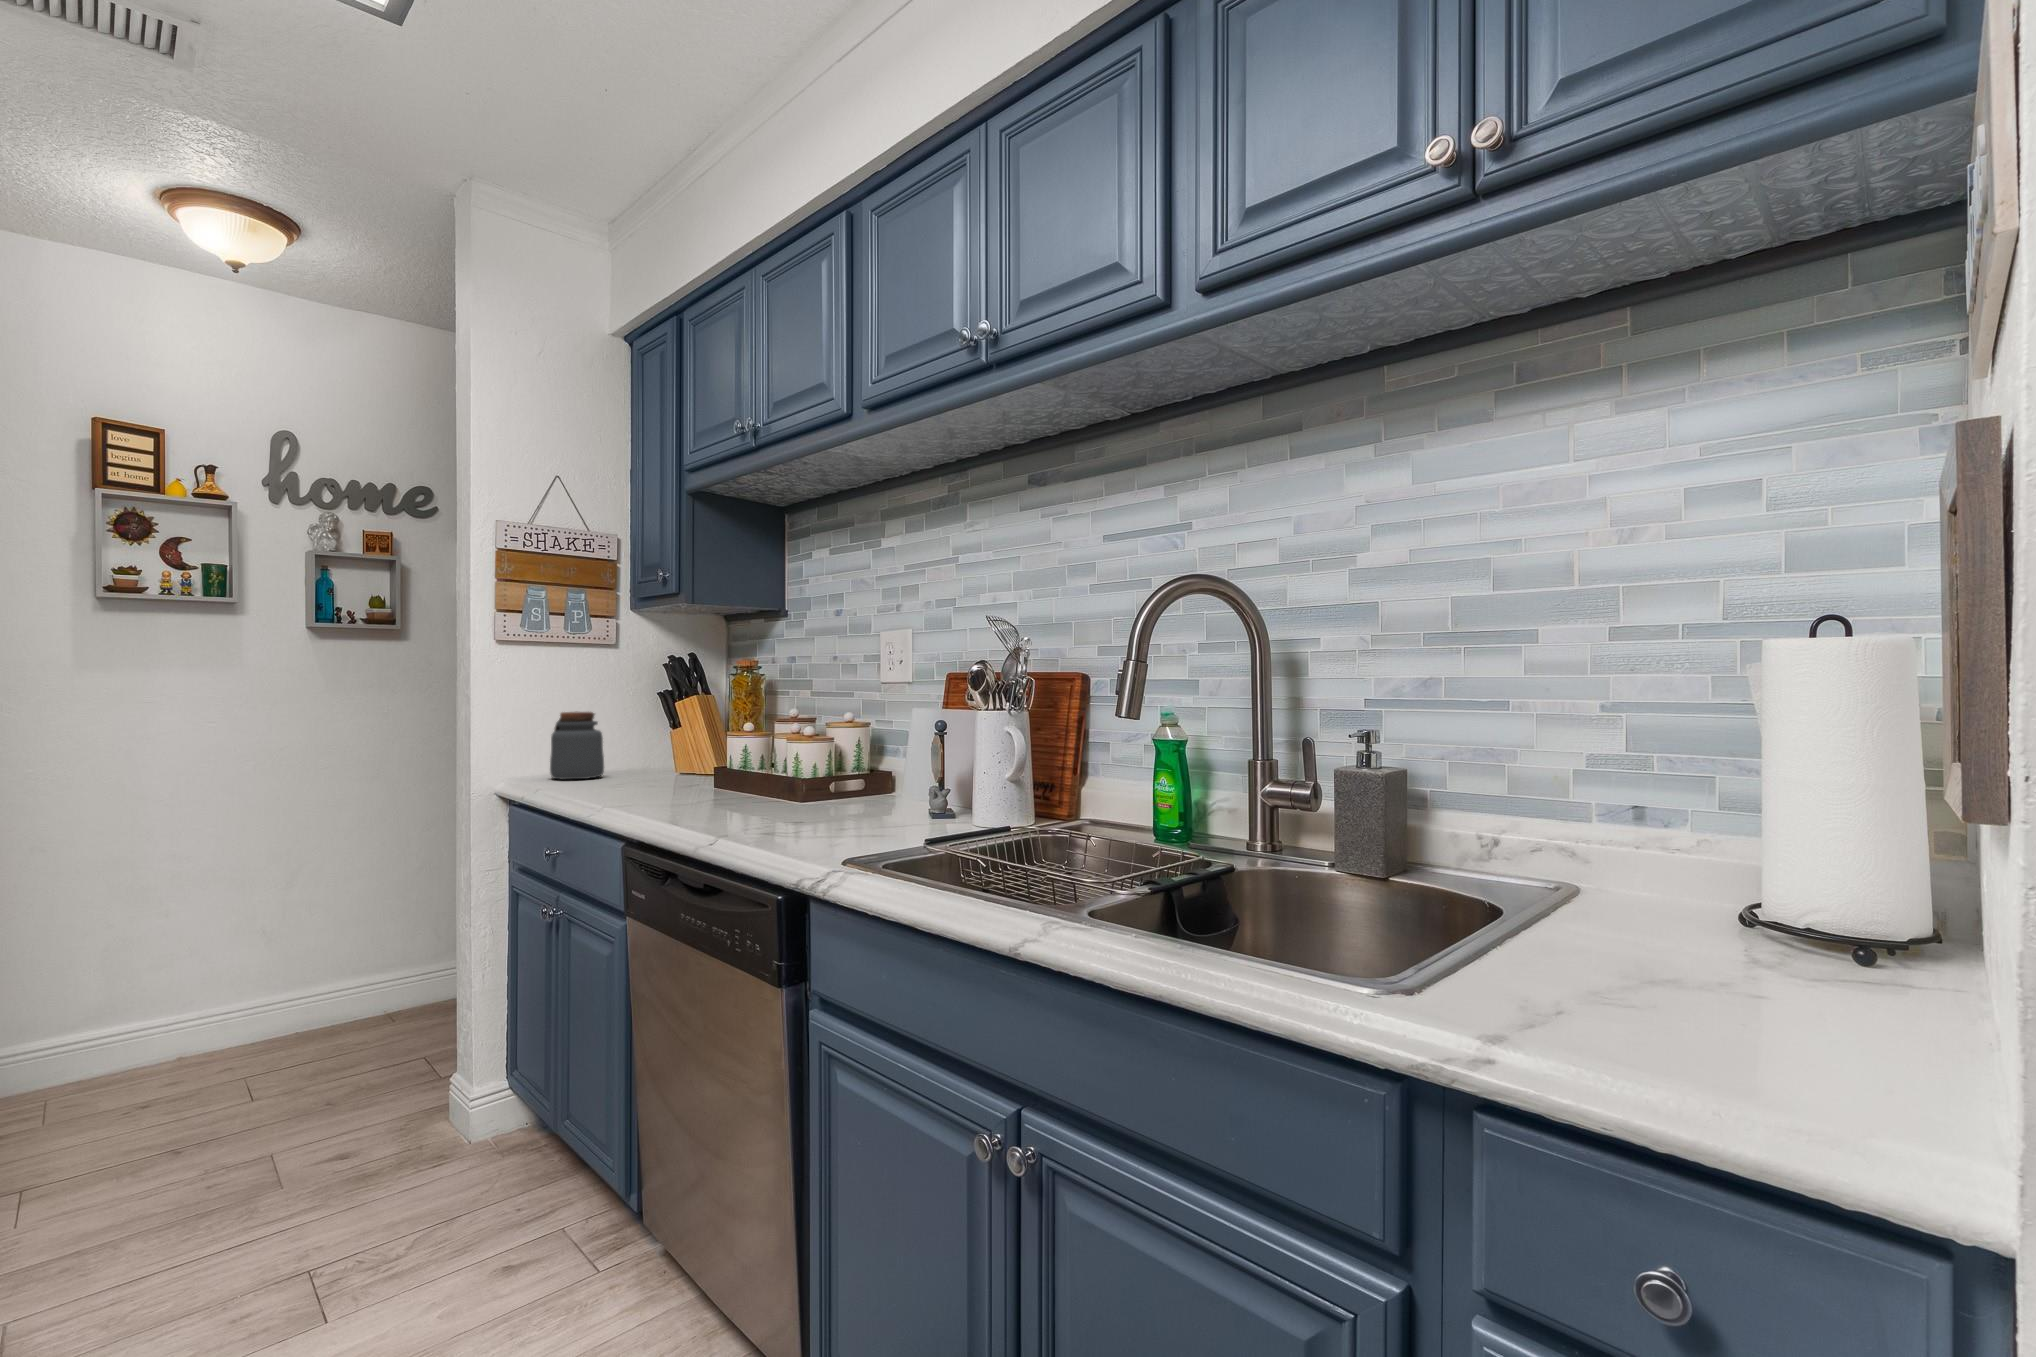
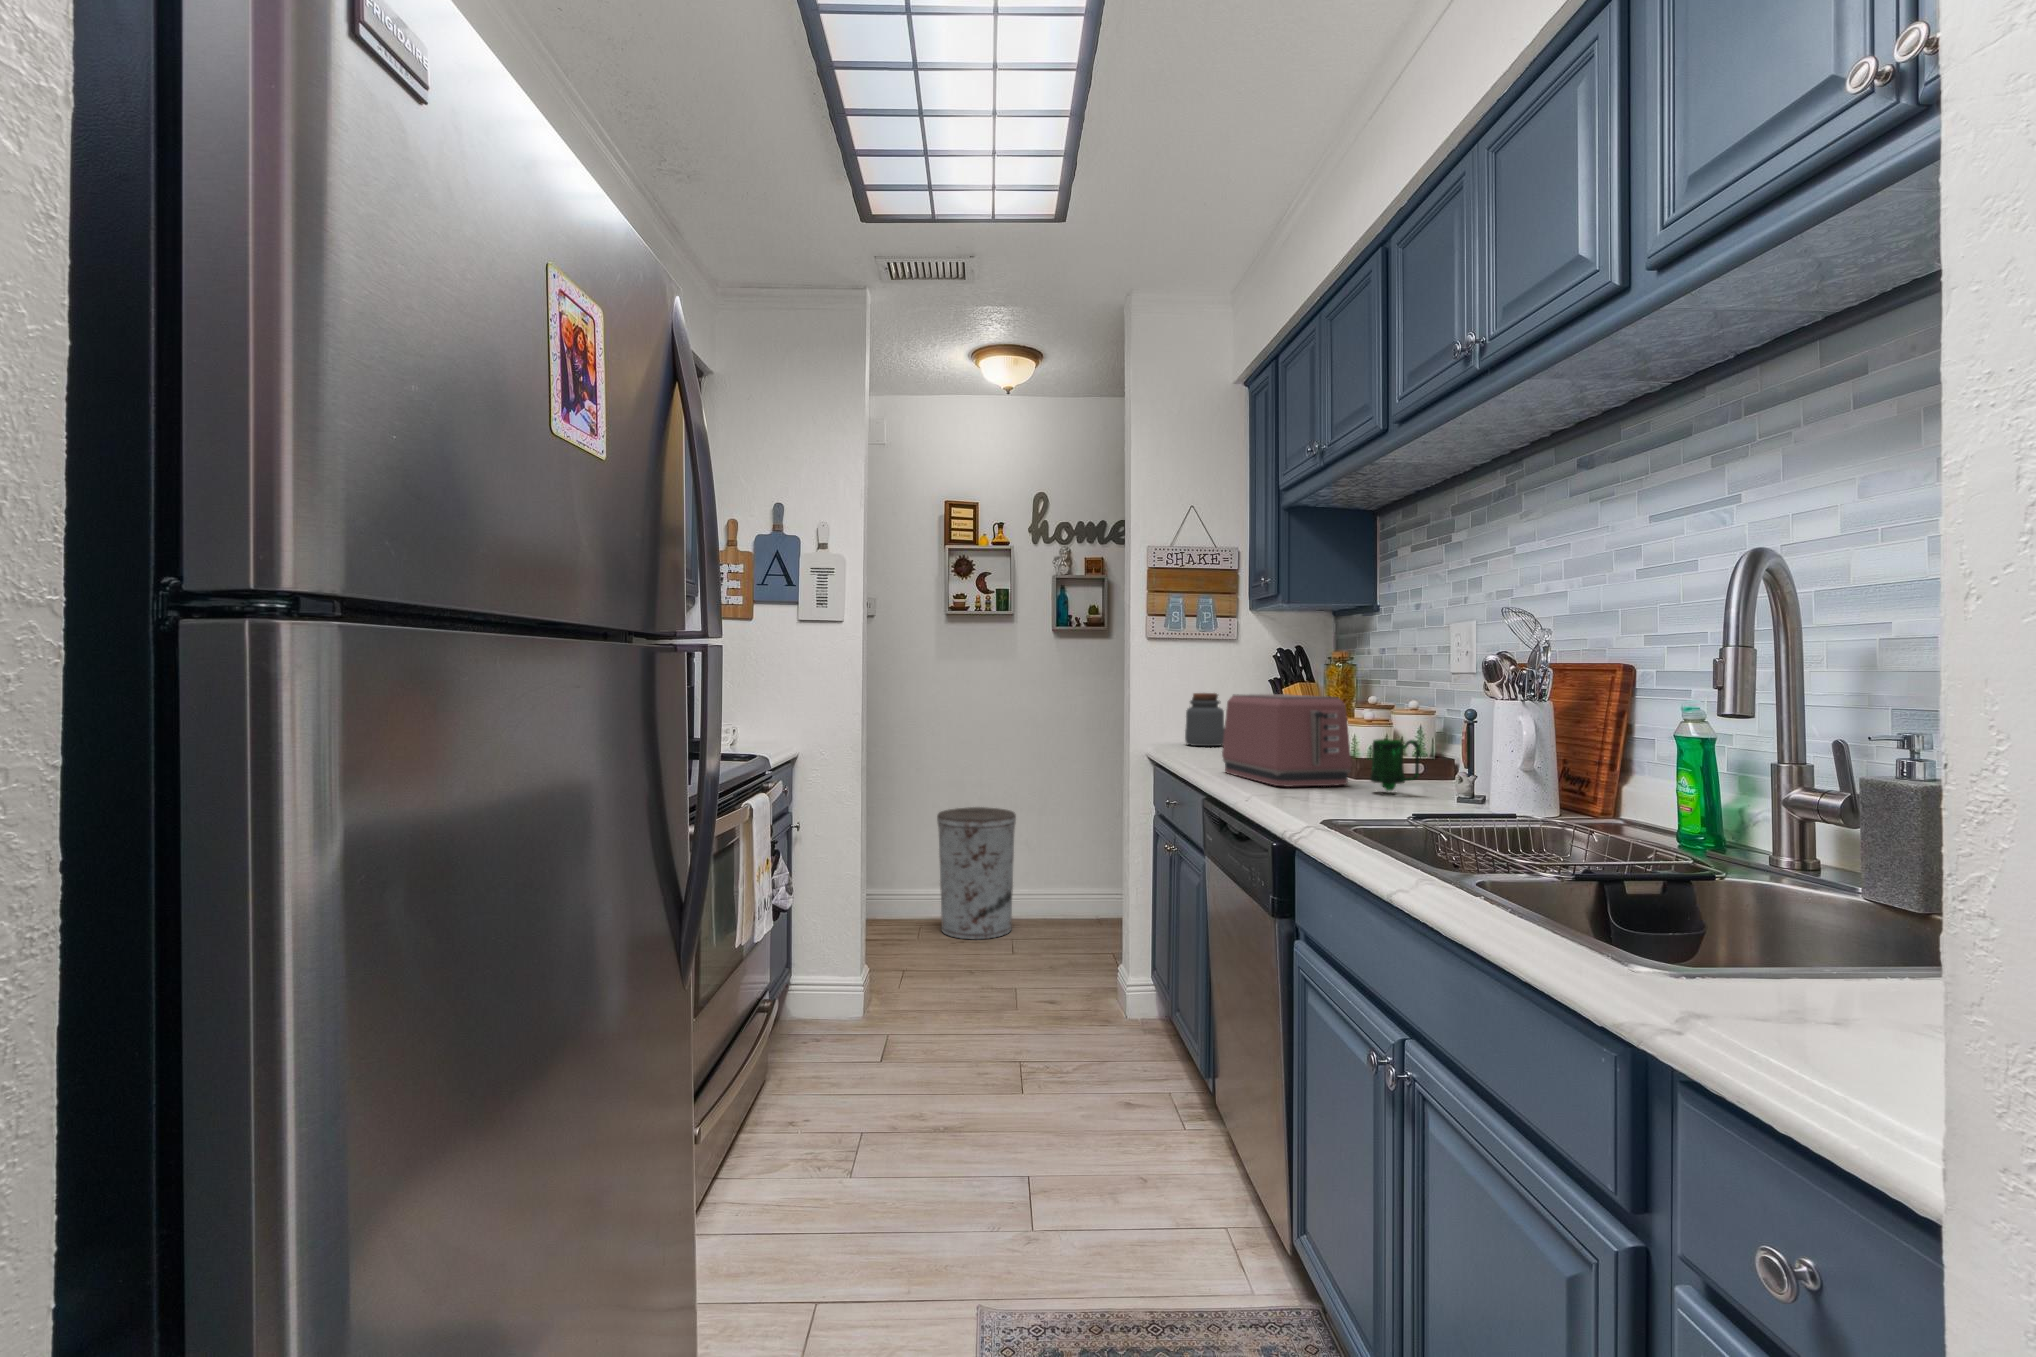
toaster: none [642,710,811,822] -> present [1222,694,1352,787]
mug: none [839,756,891,819] -> present [1370,739,1420,791]
trash can: none [80,896,245,1115] -> present [937,807,1016,939]

